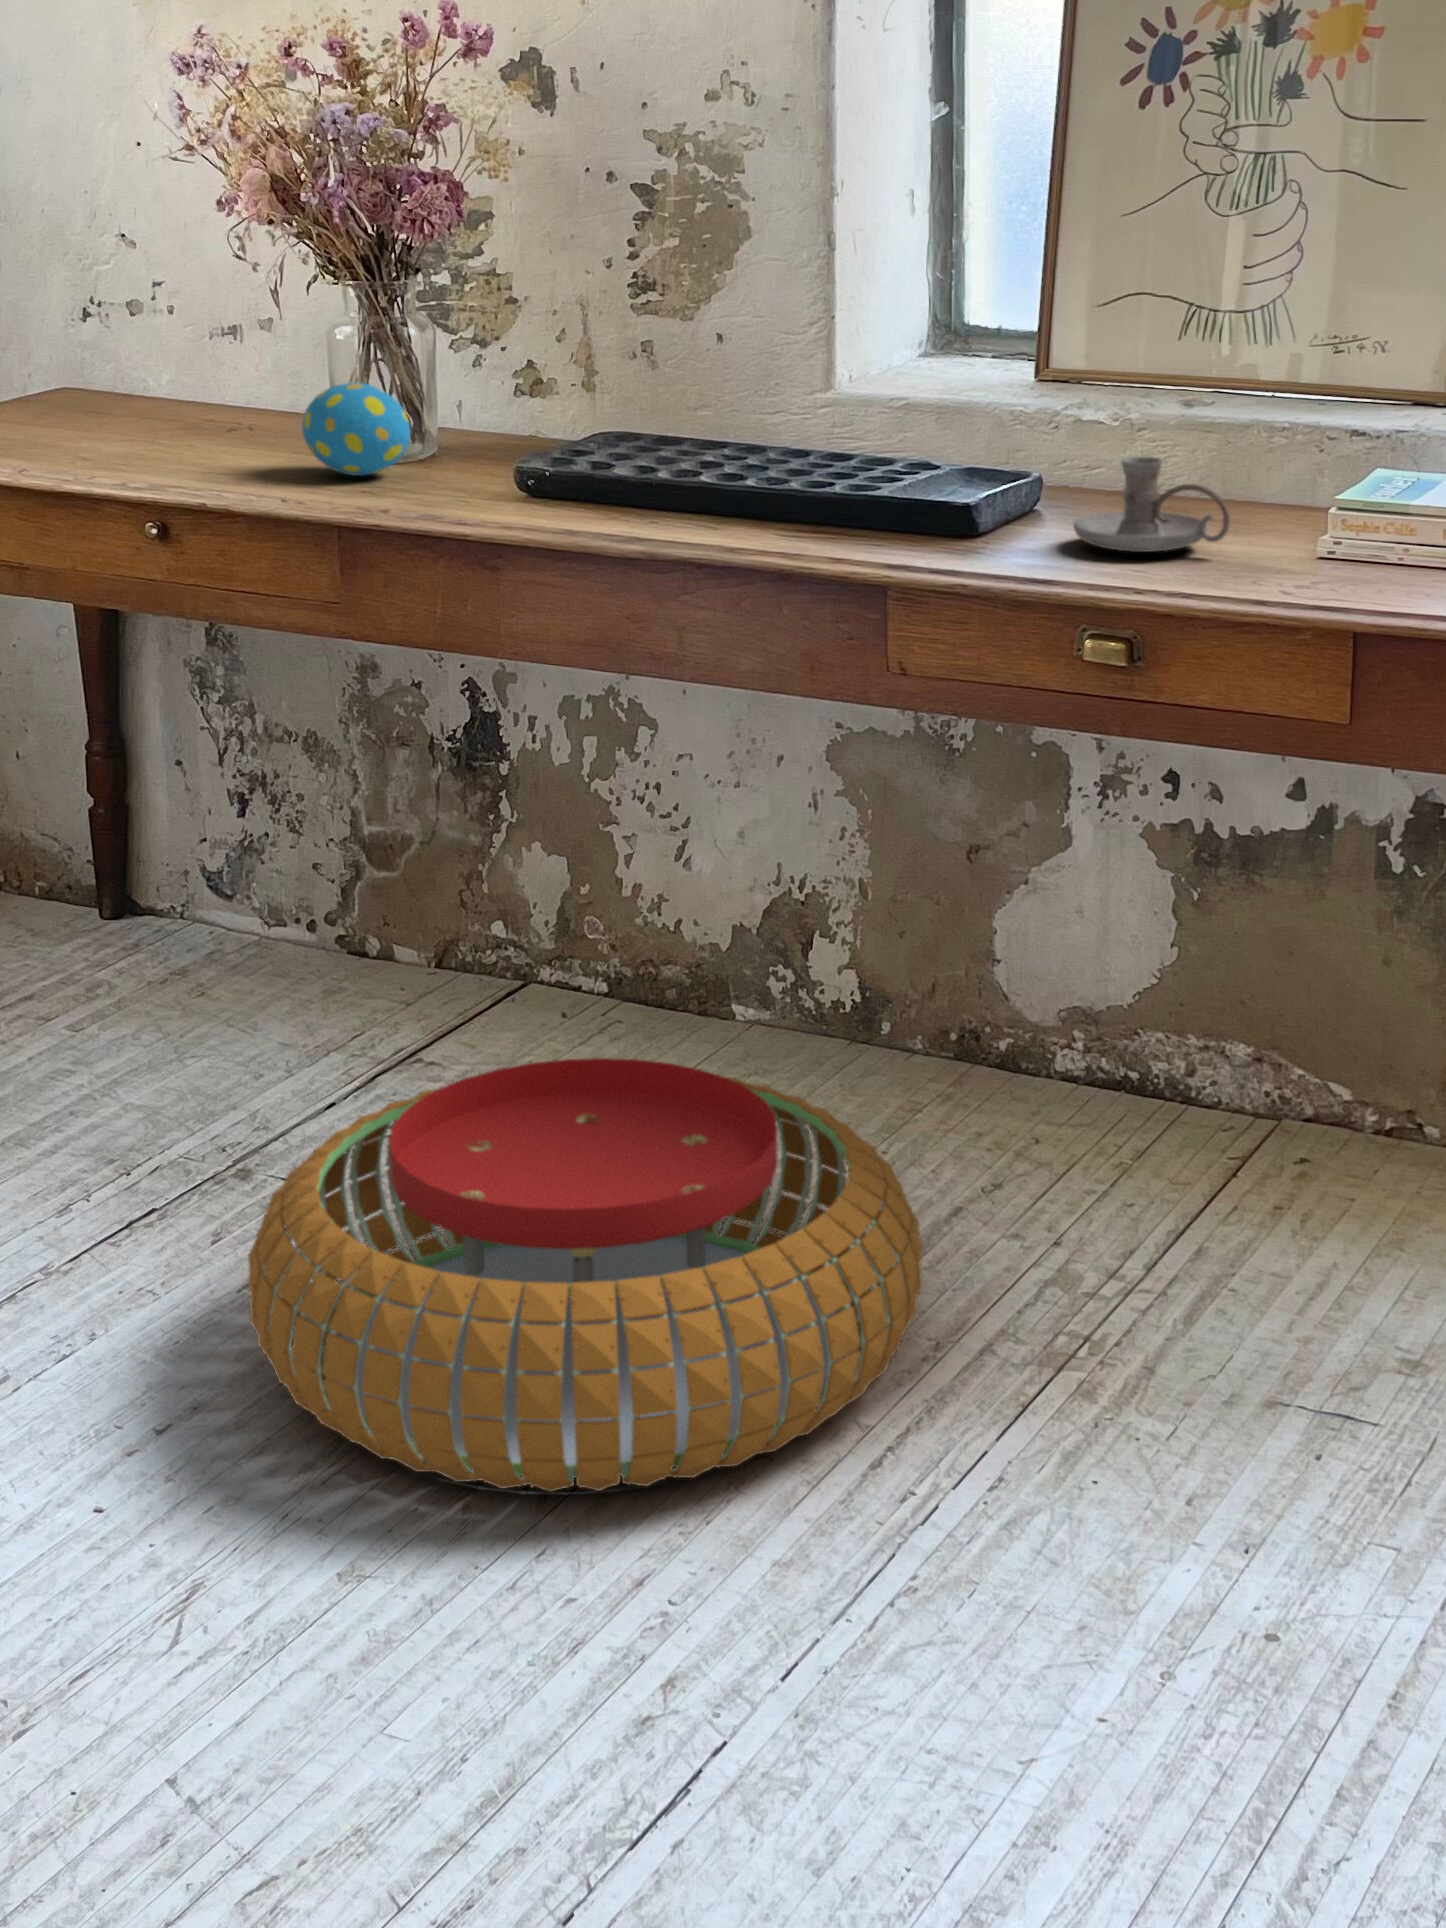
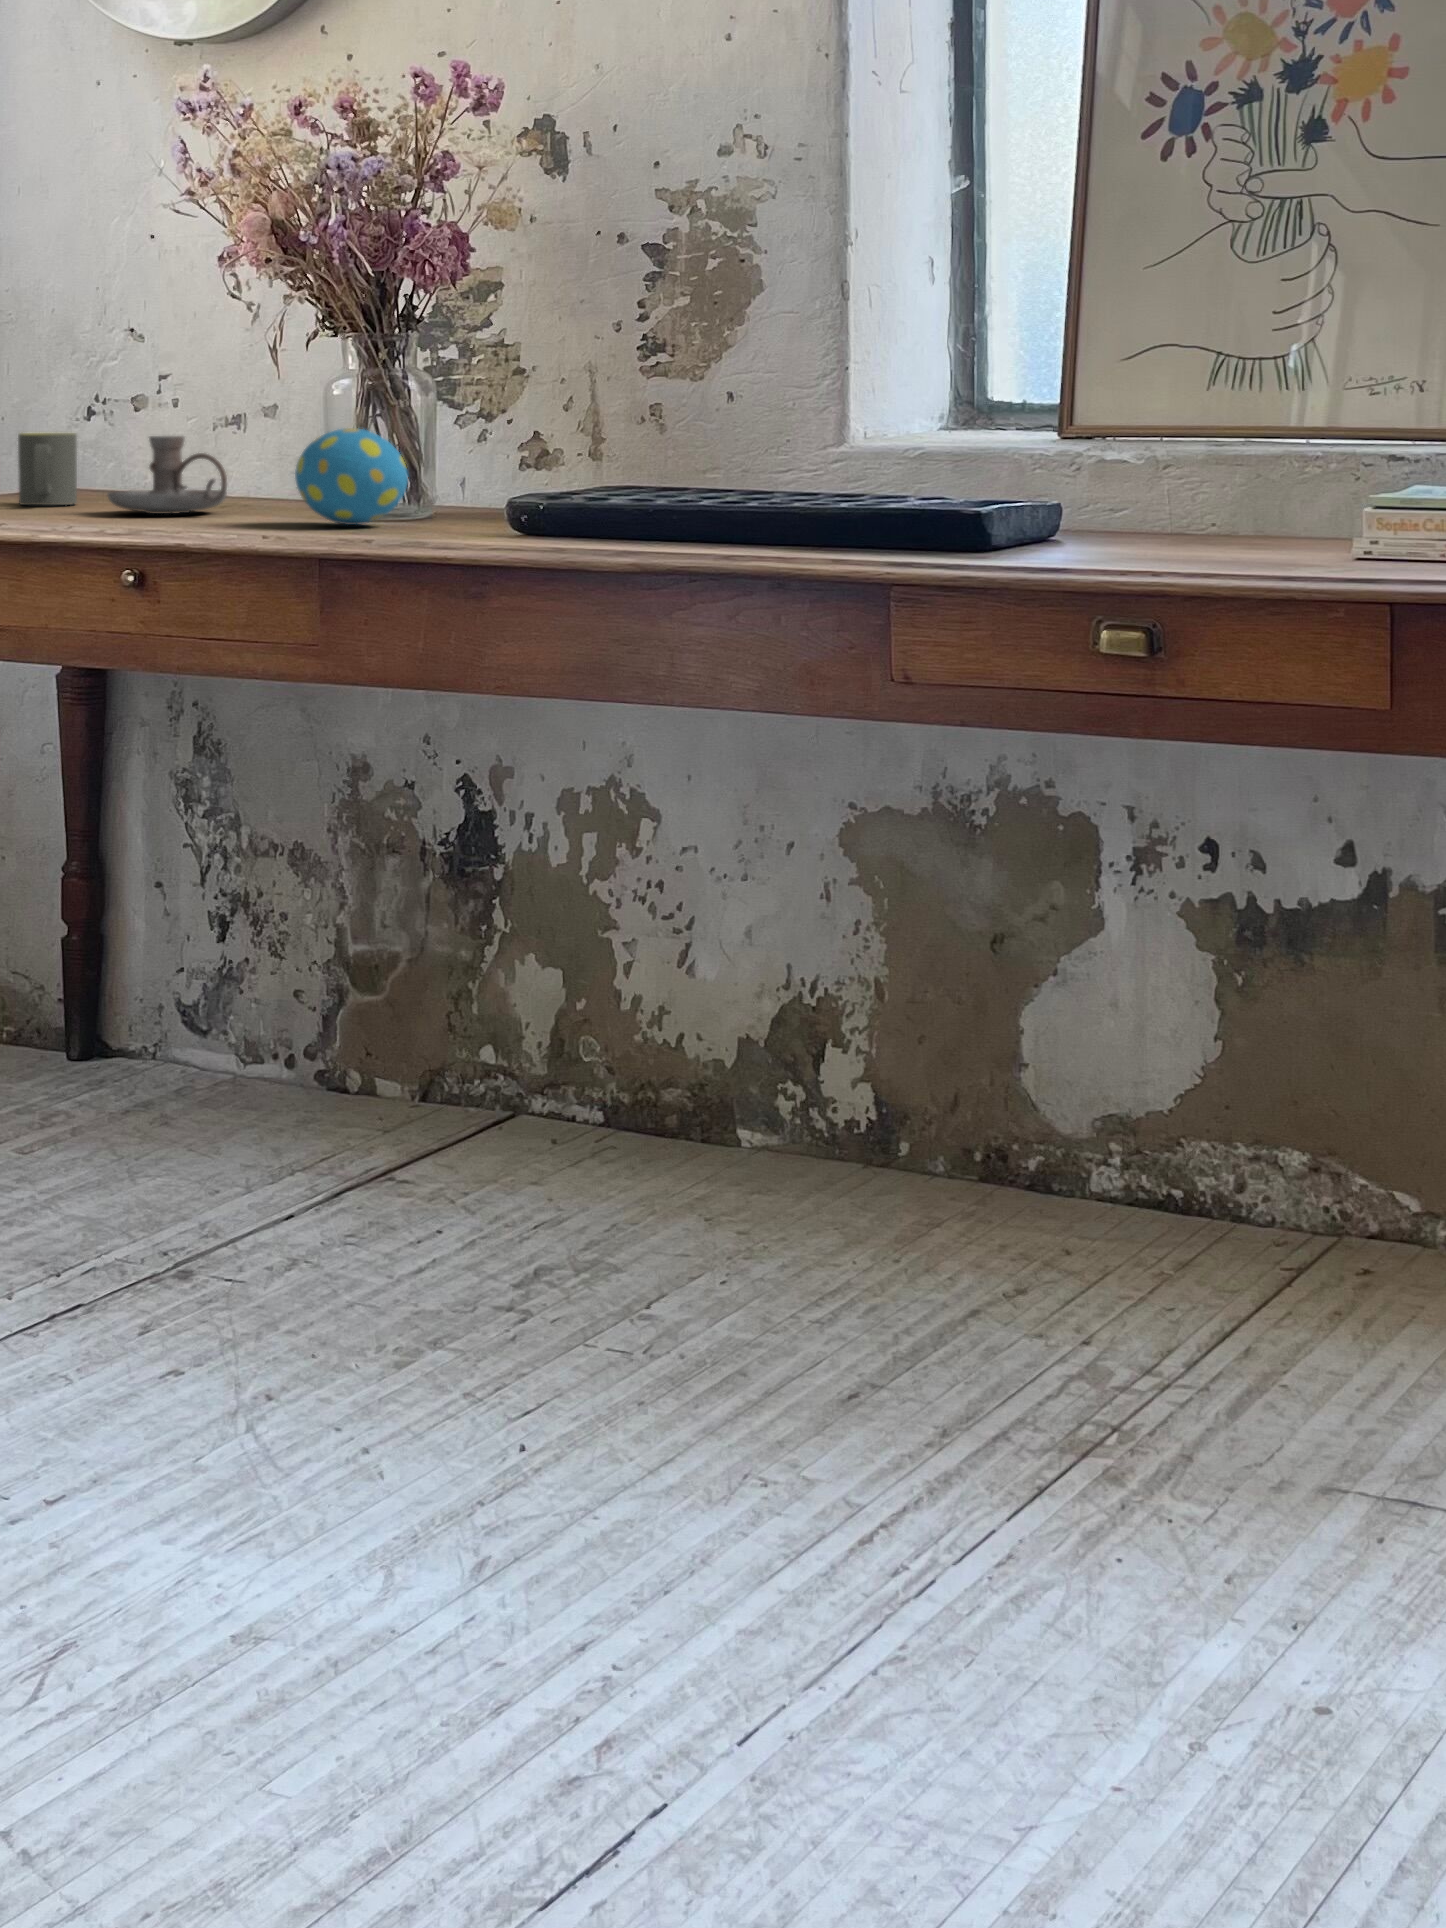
mug: none [23,354,84,430] -> present [18,433,77,505]
candle holder: present [1073,457,1230,552] -> present [108,436,227,514]
pouf: present [248,1058,922,1492] -> none [164,1111,928,1557]

